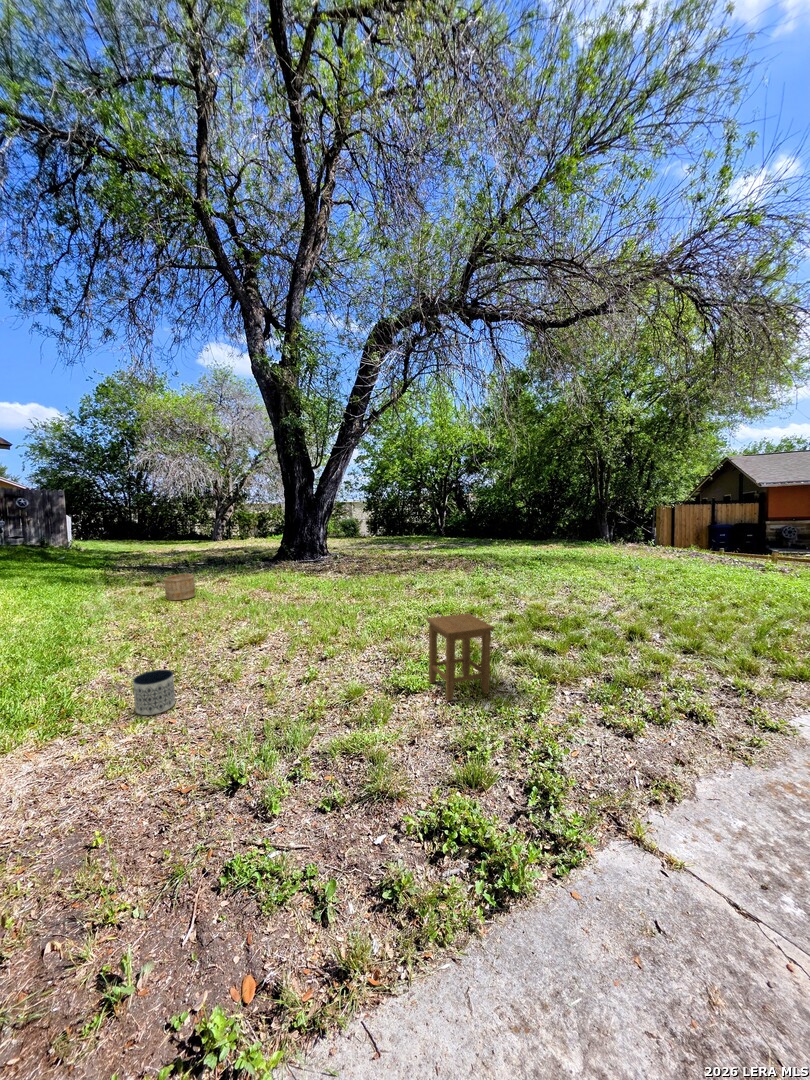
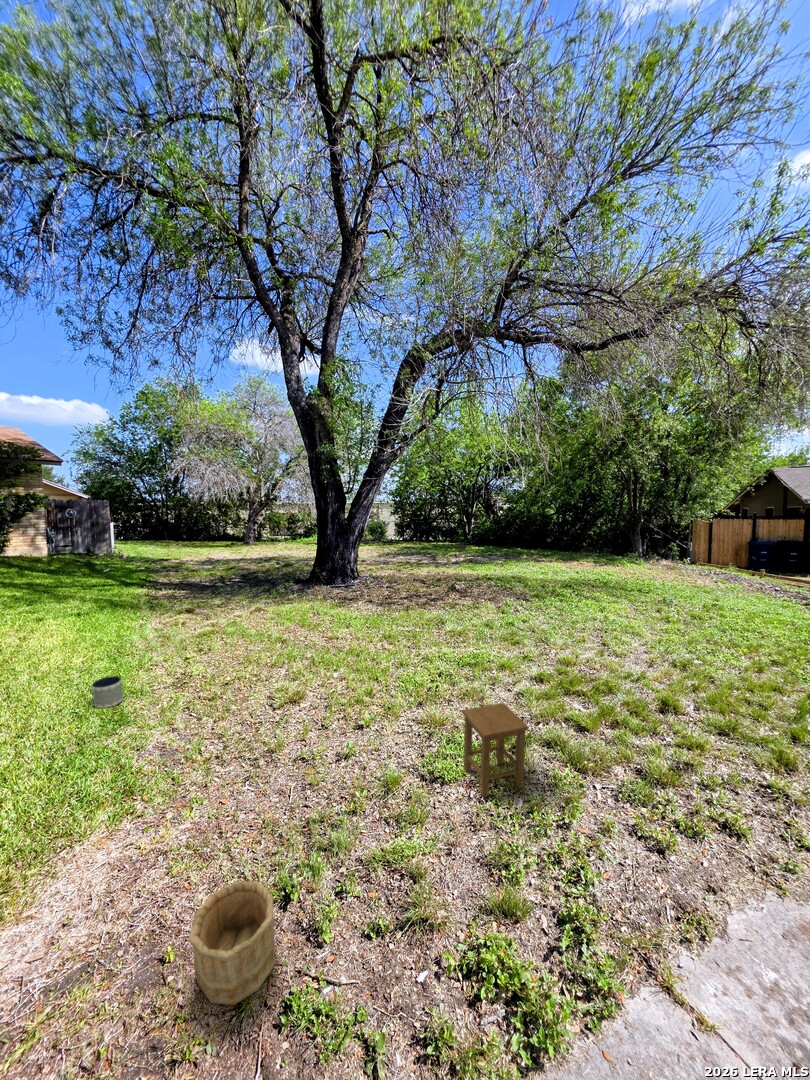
wooden bucket: present [163,574,195,600] -> present [188,881,275,1005]
planter: present [133,670,175,715] -> present [92,676,123,708]

